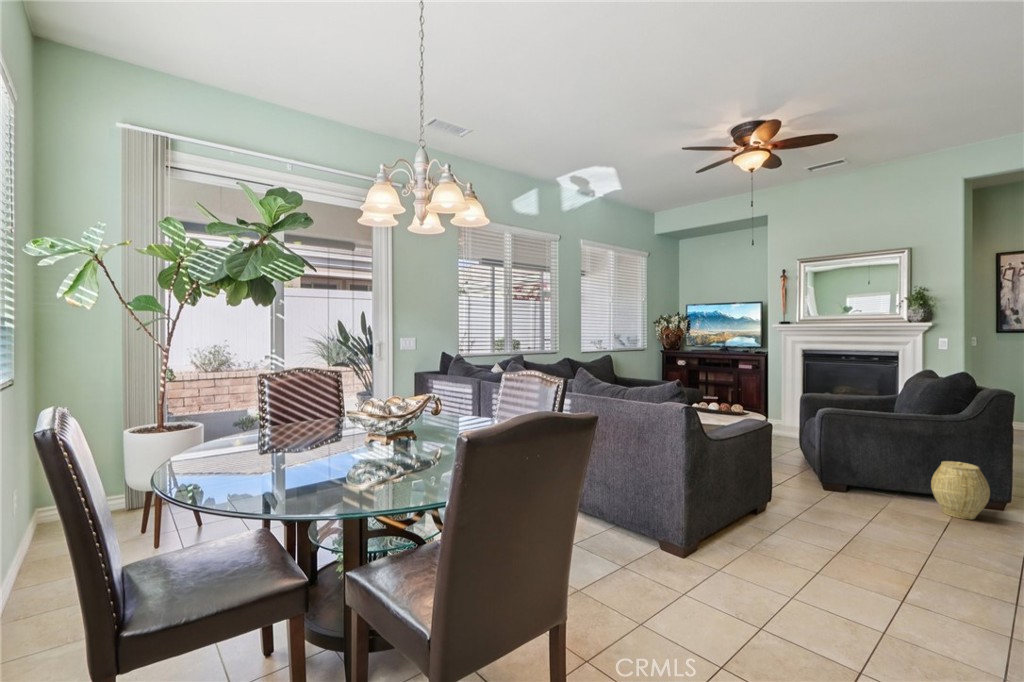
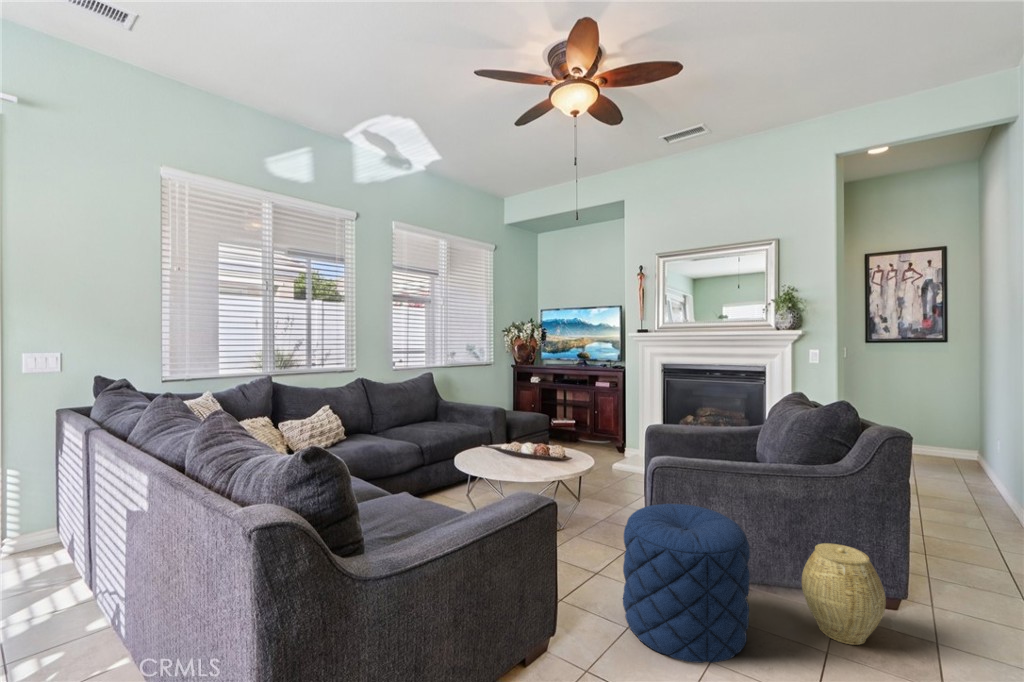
pouf: none [807,435,896,520] -> present [623,504,750,663]

